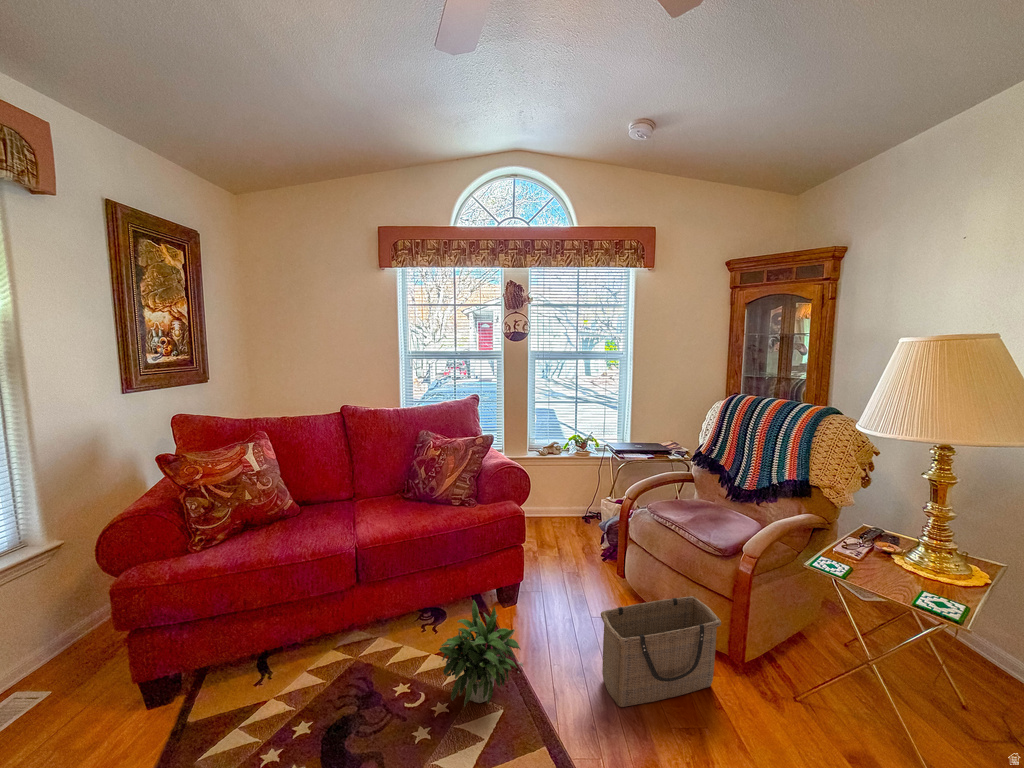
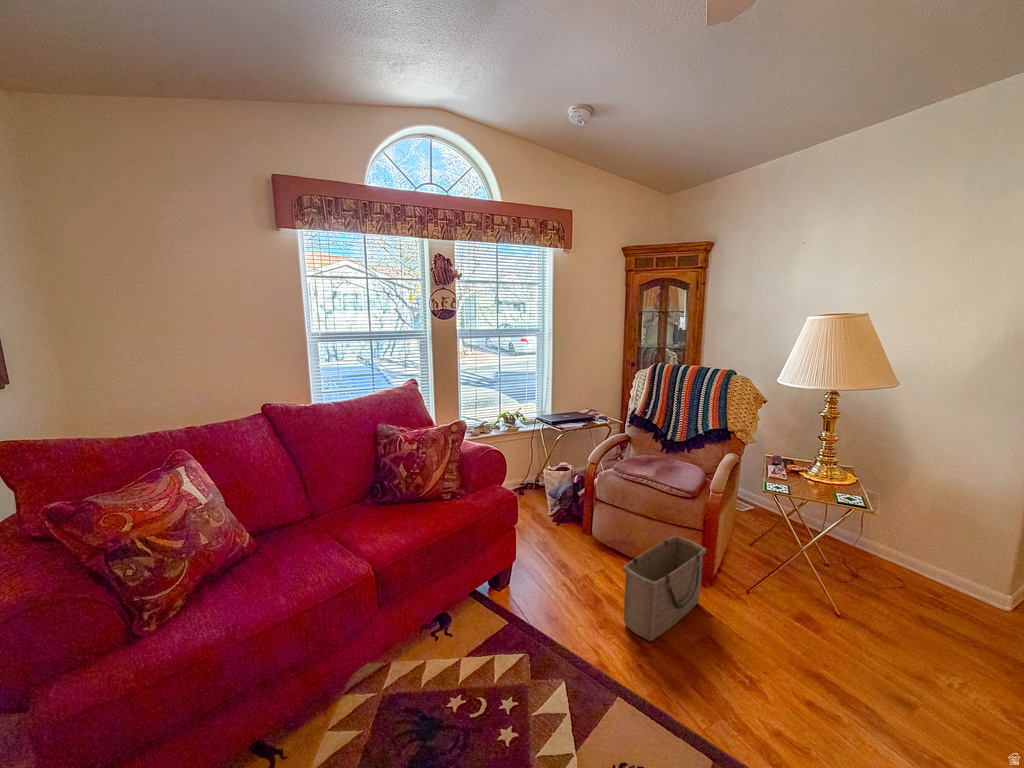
potted plant: present [439,600,524,706] -> none [494,589,569,690]

